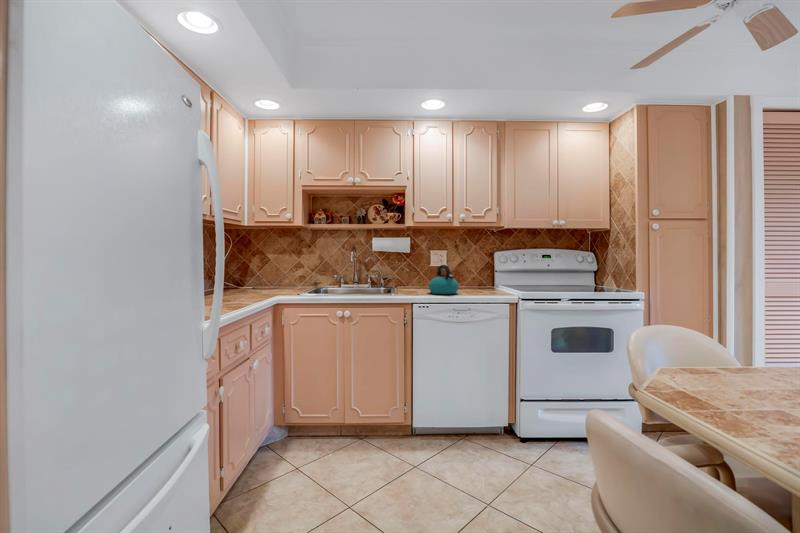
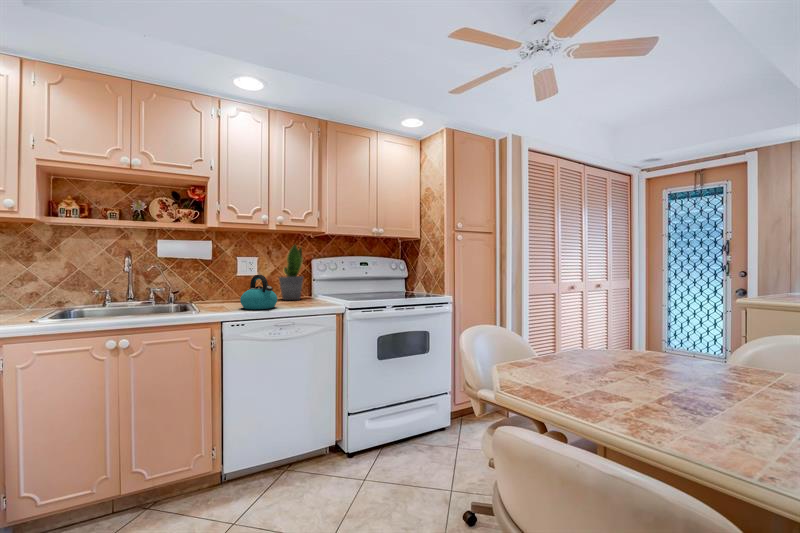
potted plant: none [462,238,485,289] -> present [278,245,304,300]

